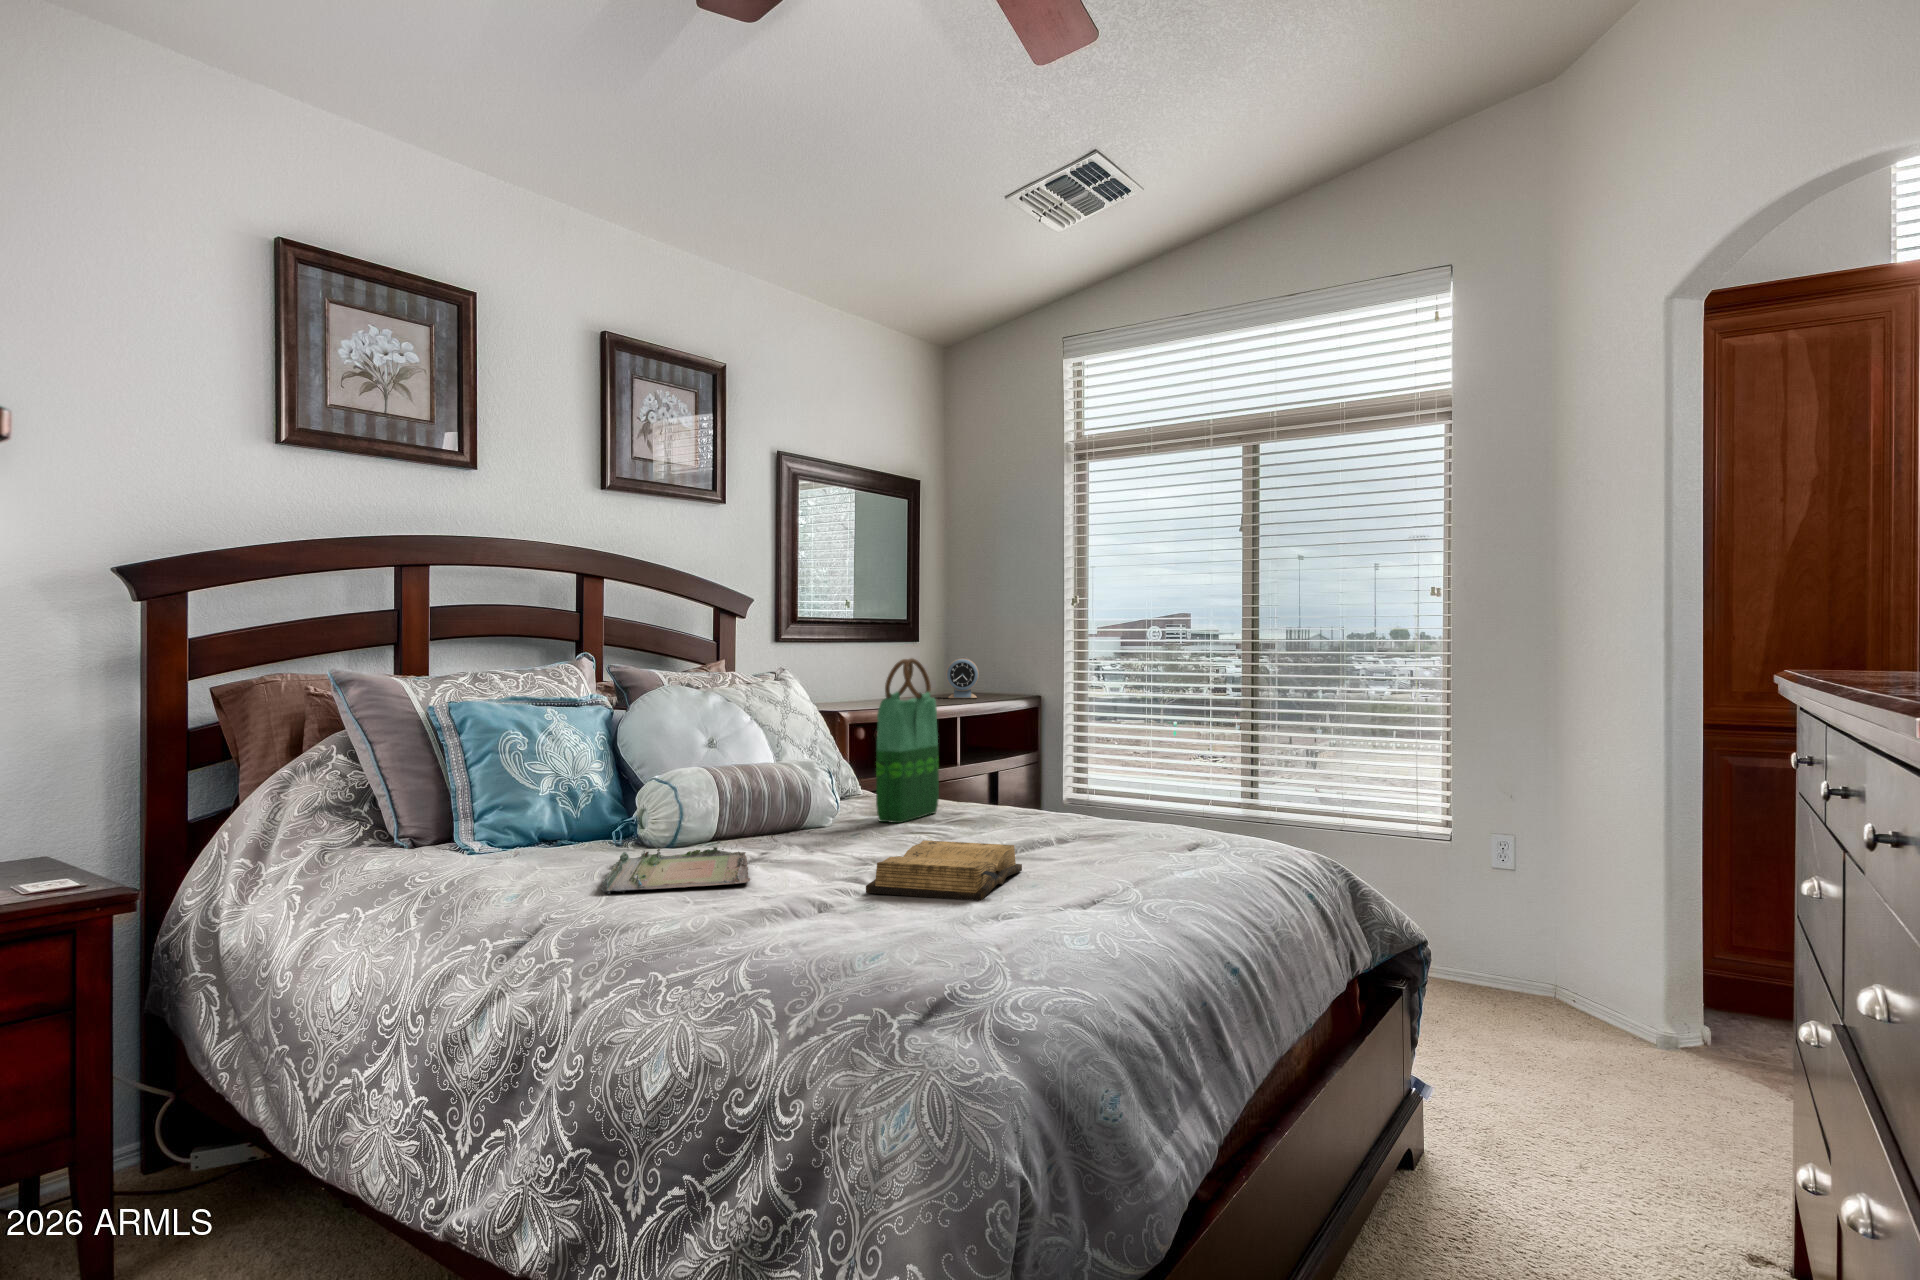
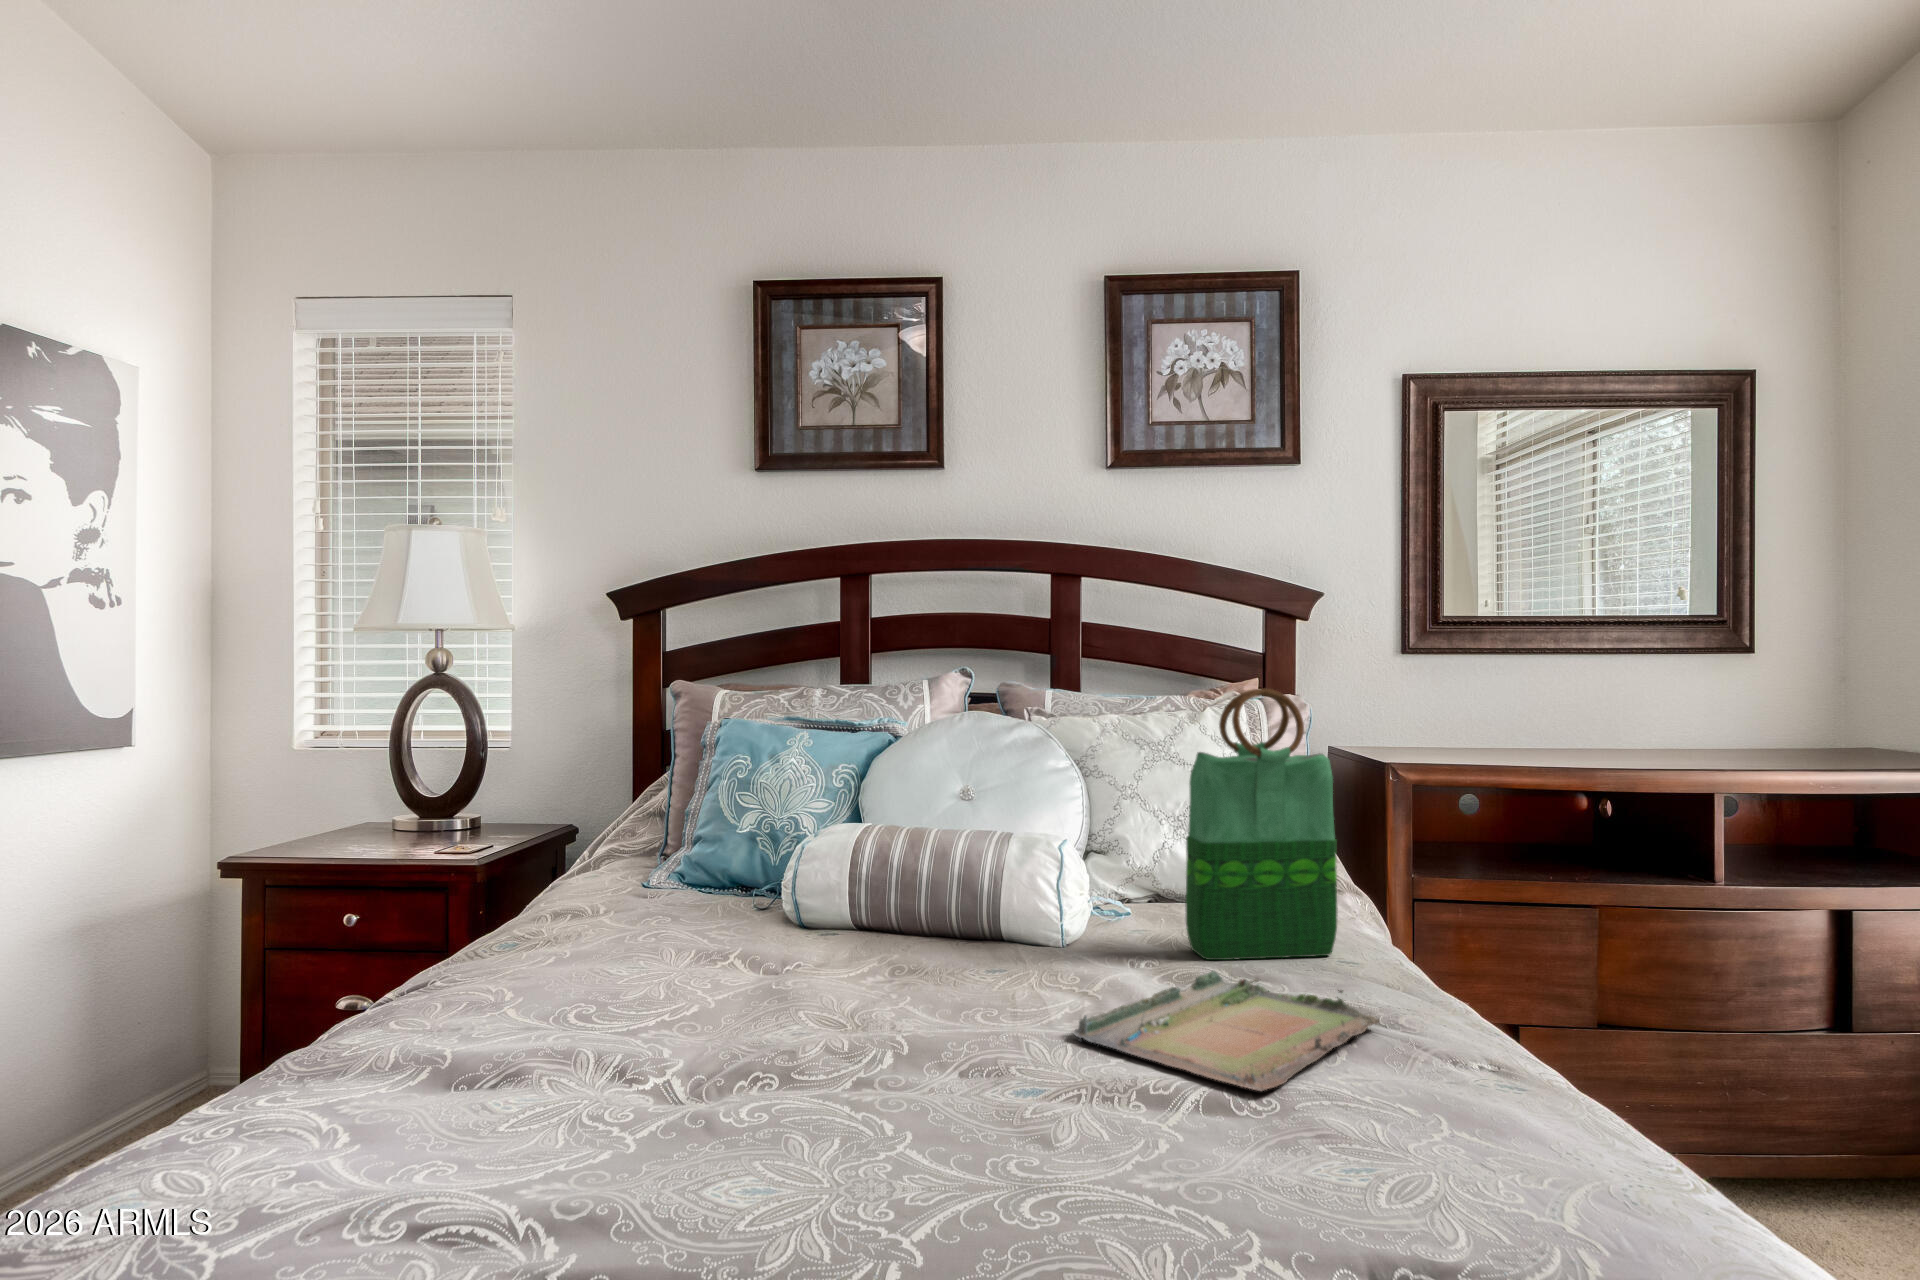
alarm clock: present [946,657,979,698] -> none [1799,676,1878,754]
diary: present [866,840,1022,901] -> none [656,1006,931,1149]
tray: present [601,841,750,894] -> present [1073,971,1380,1091]

